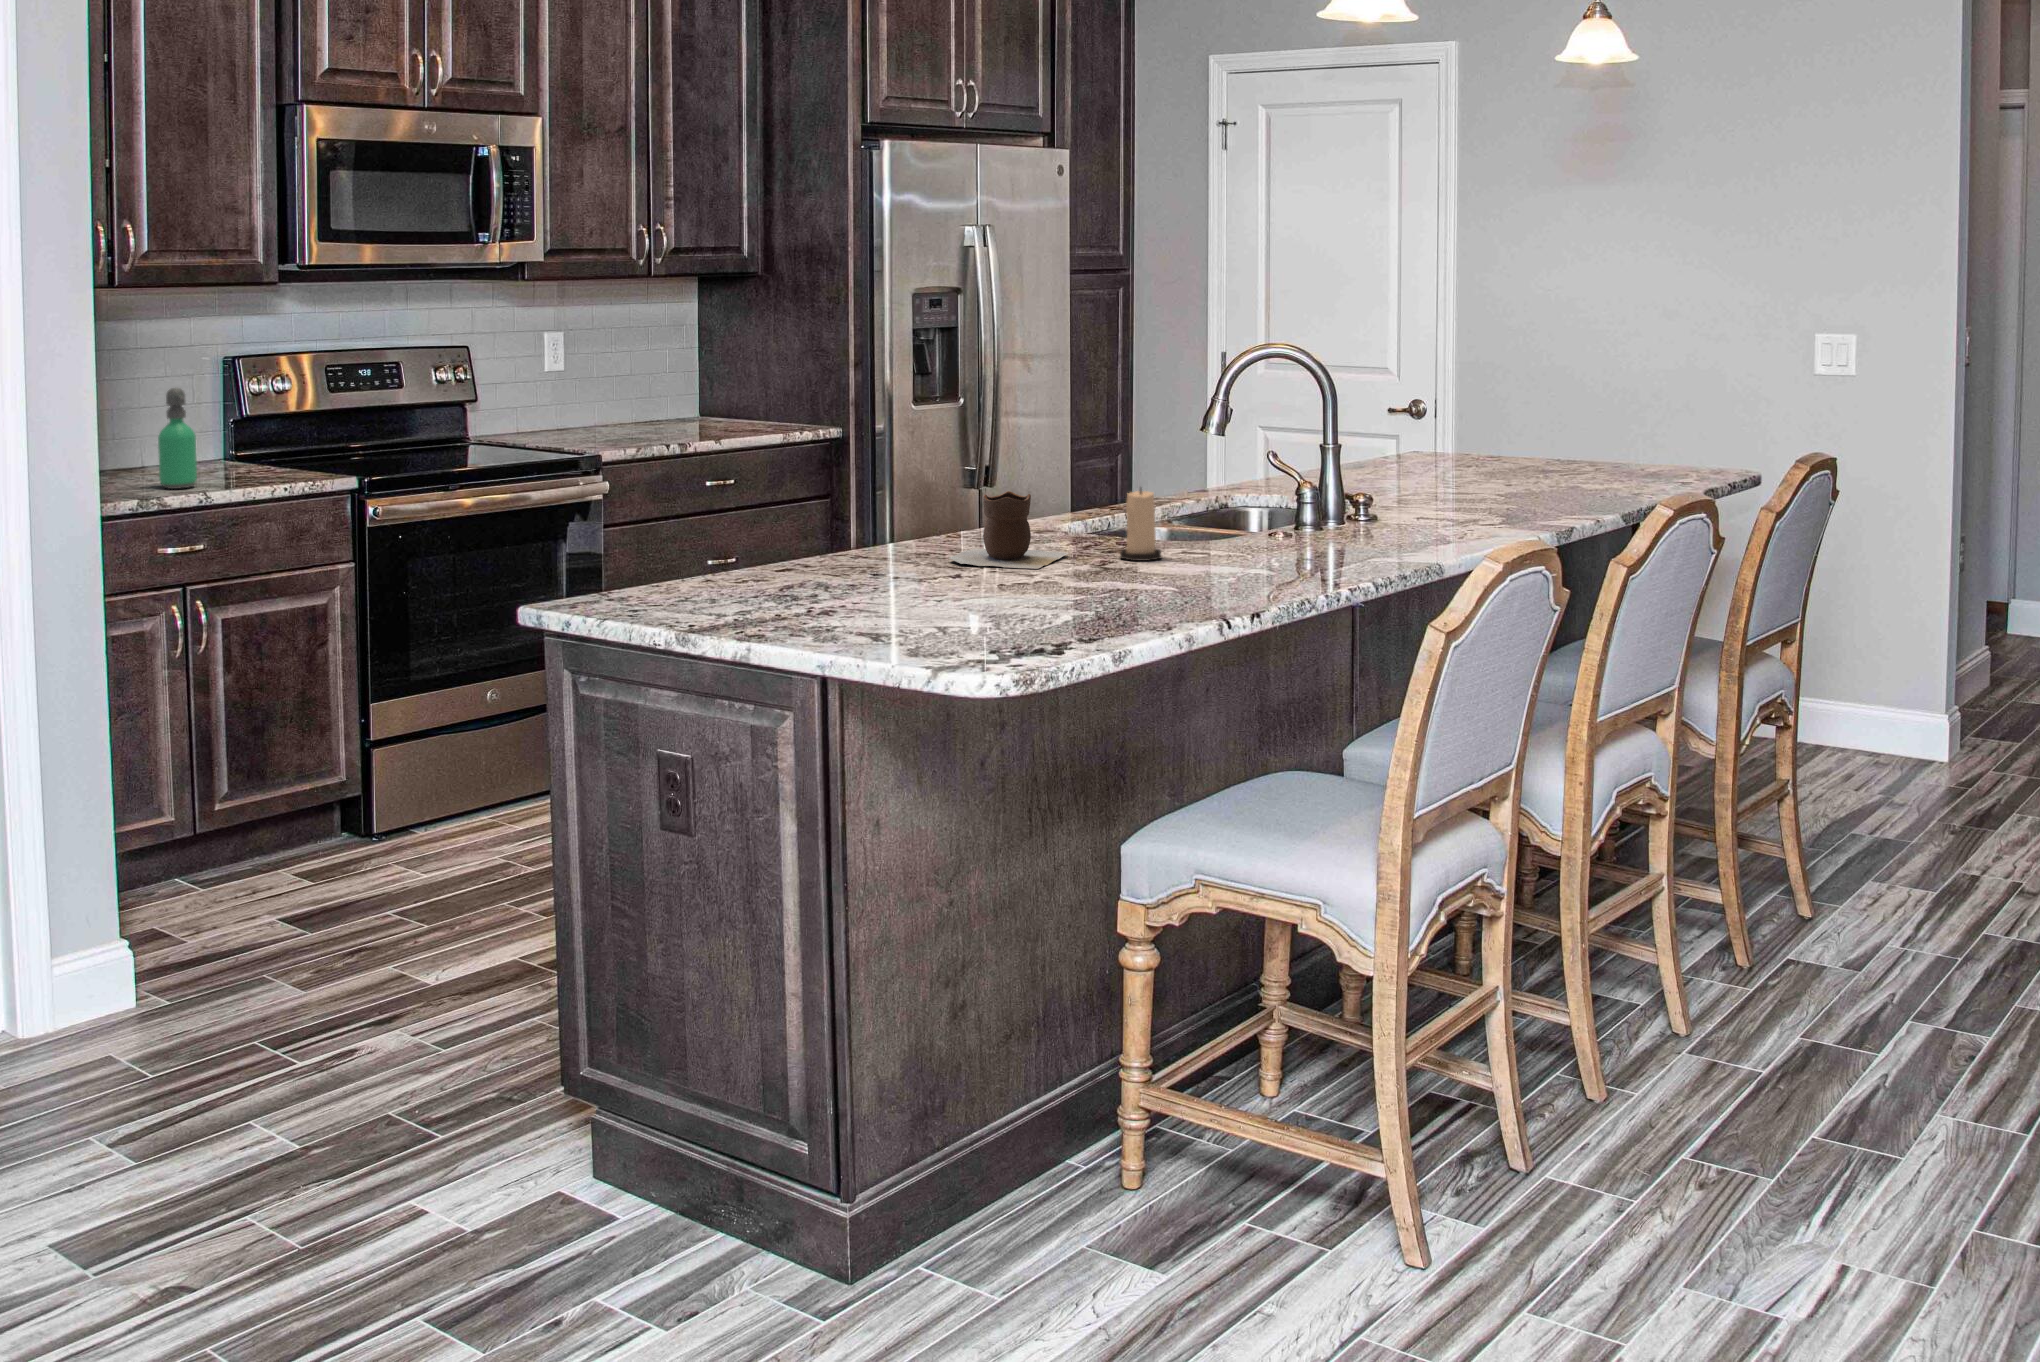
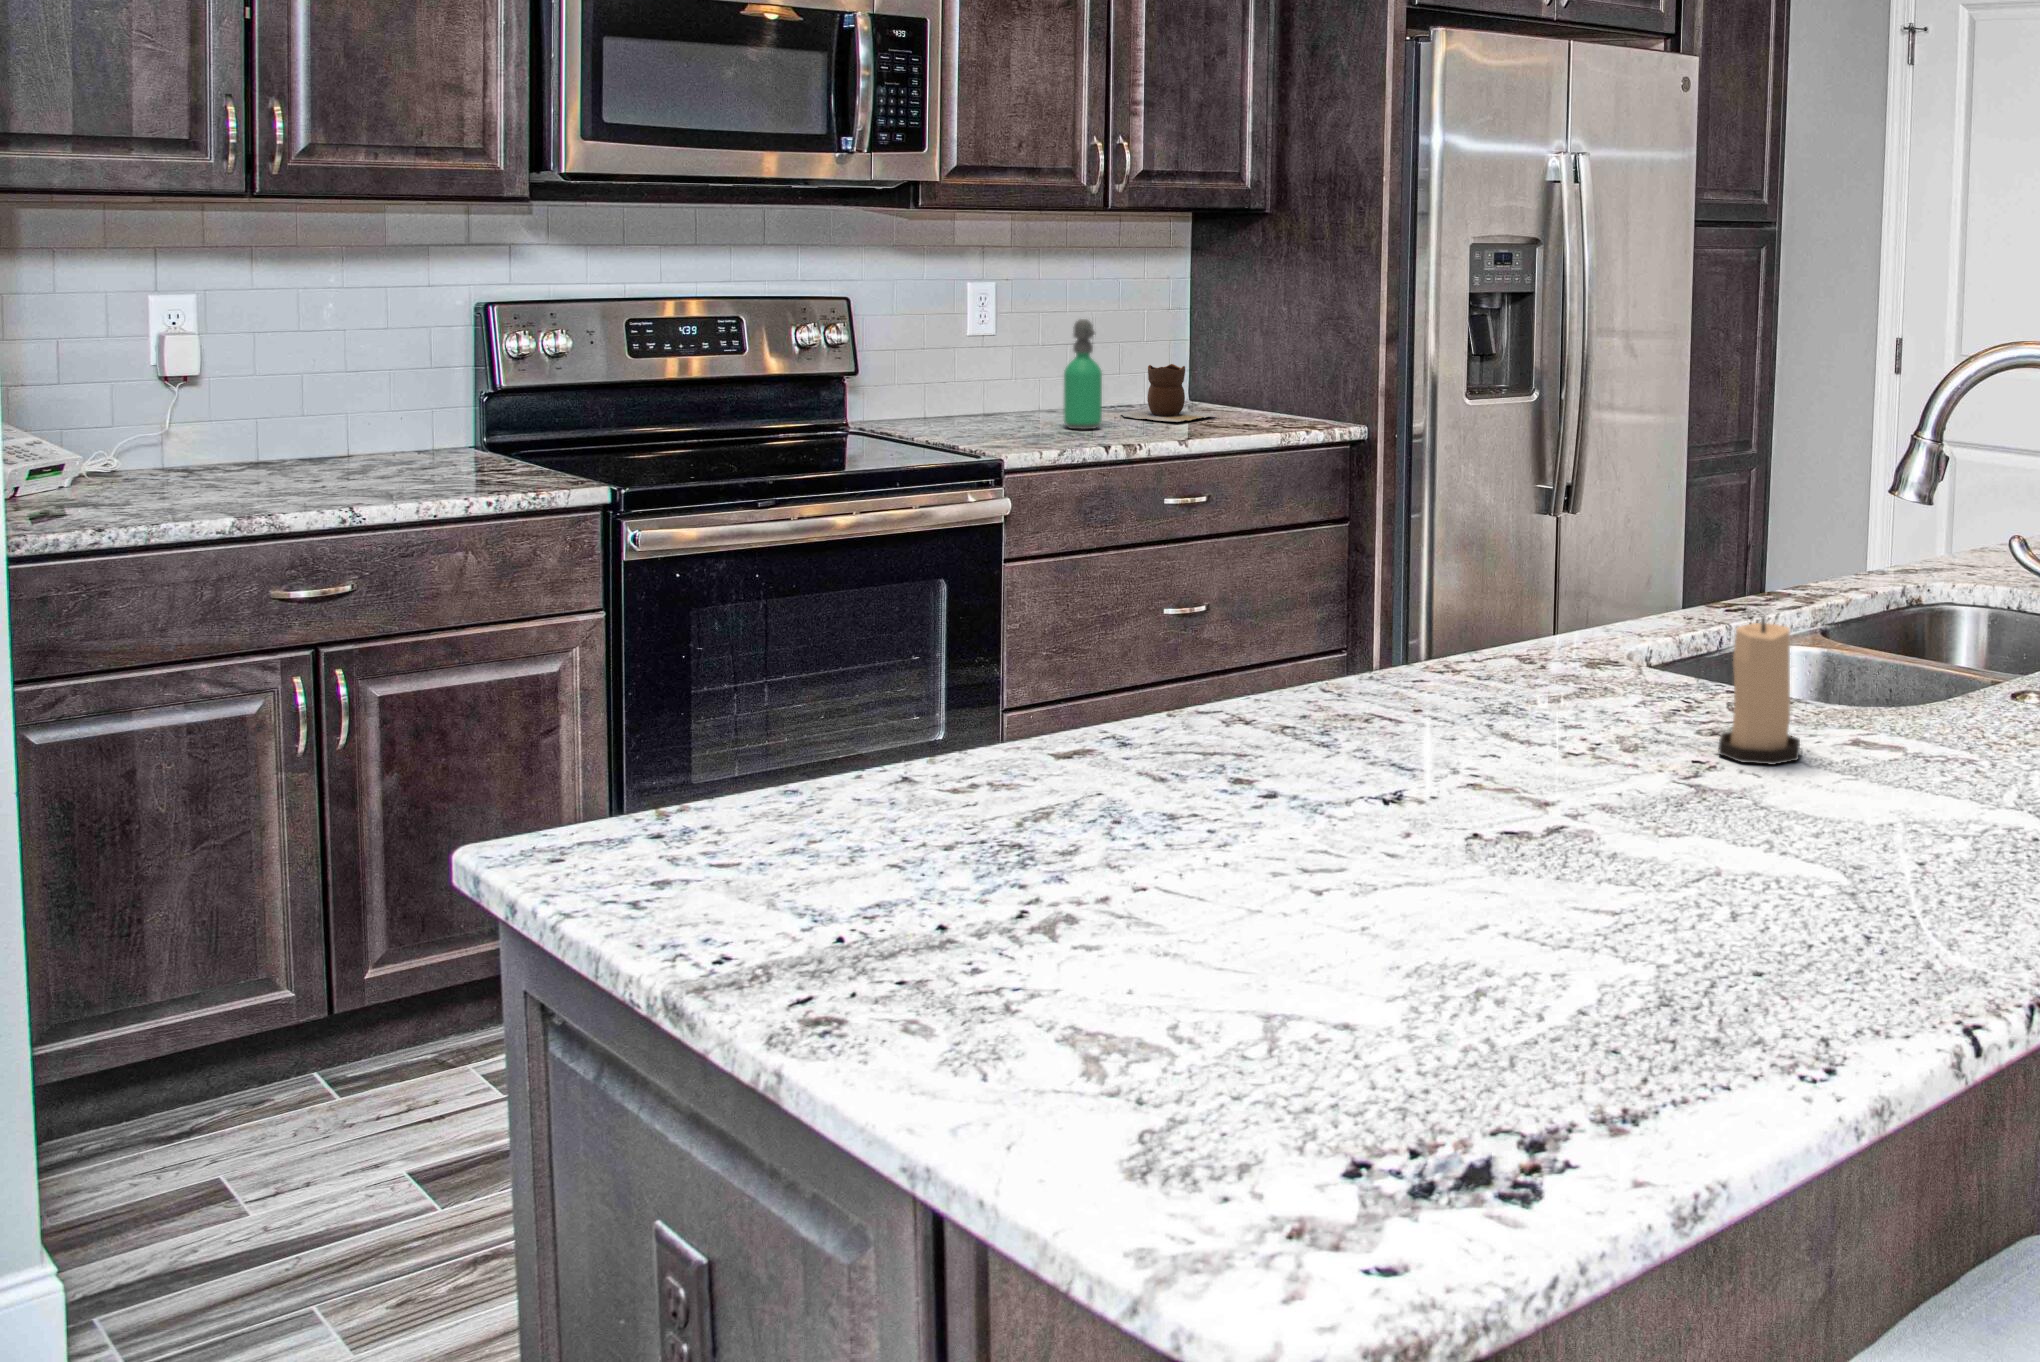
soap dispenser: present [158,388,197,489] -> present [1064,319,1102,429]
vase: present [950,491,1068,569] -> present [1121,364,1217,422]

